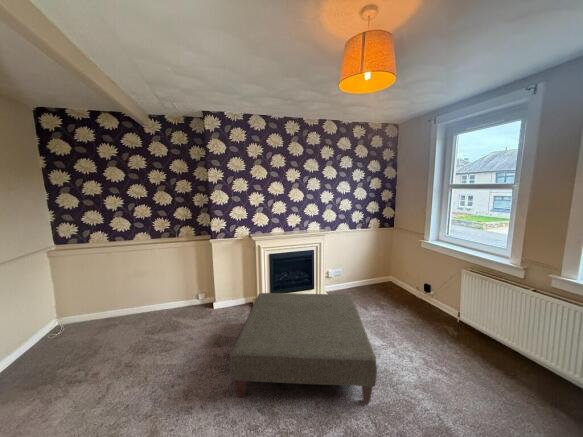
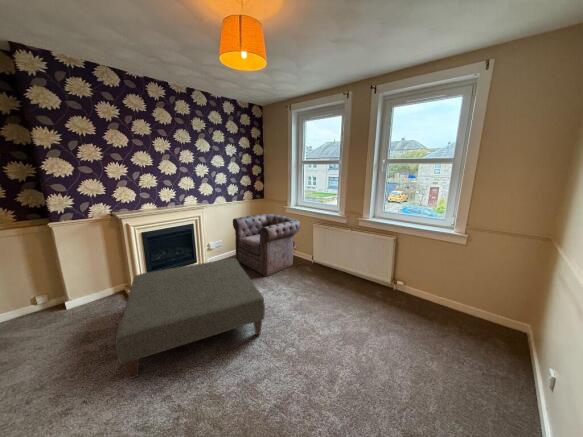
armchair: none [354,246,440,324] -> present [233,214,300,277]

